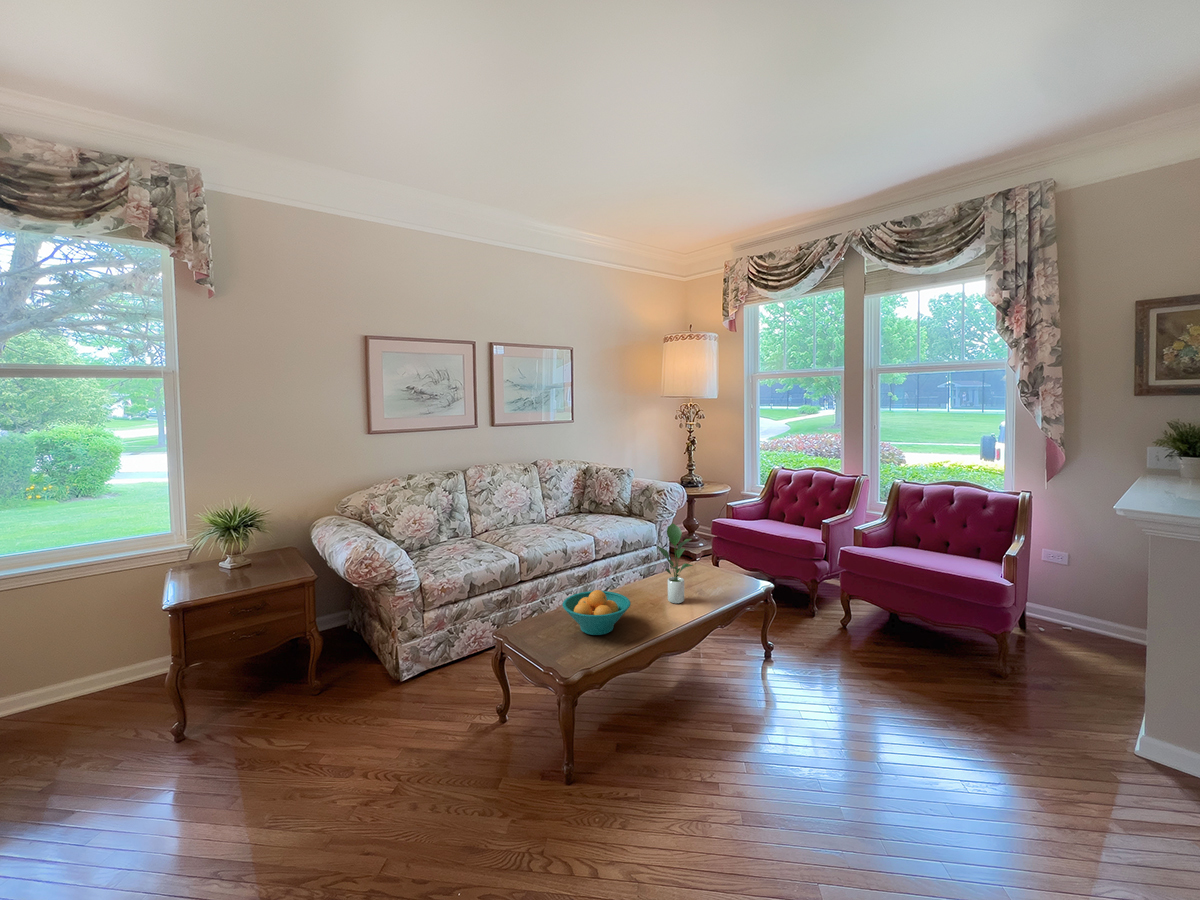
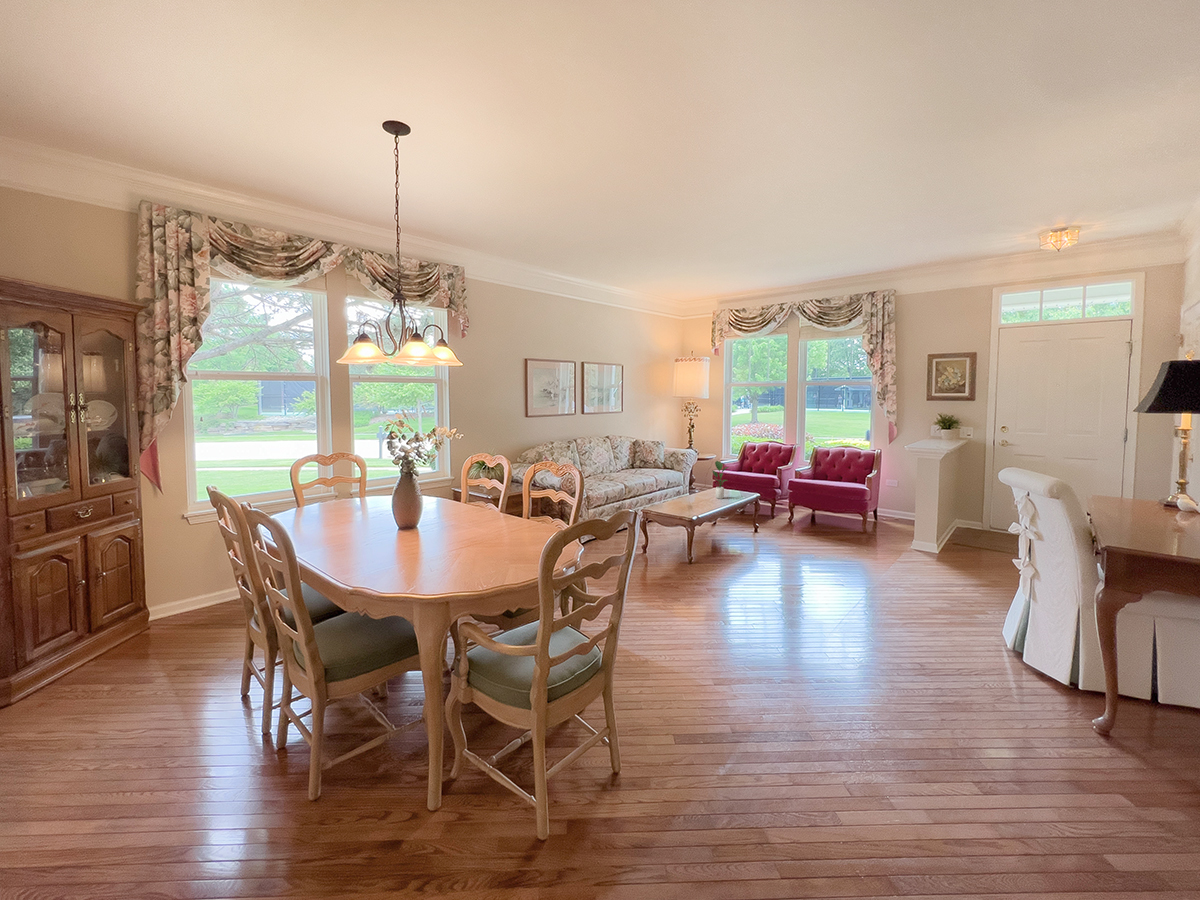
fruit bowl: present [562,590,631,635] -> none [676,488,708,507]

